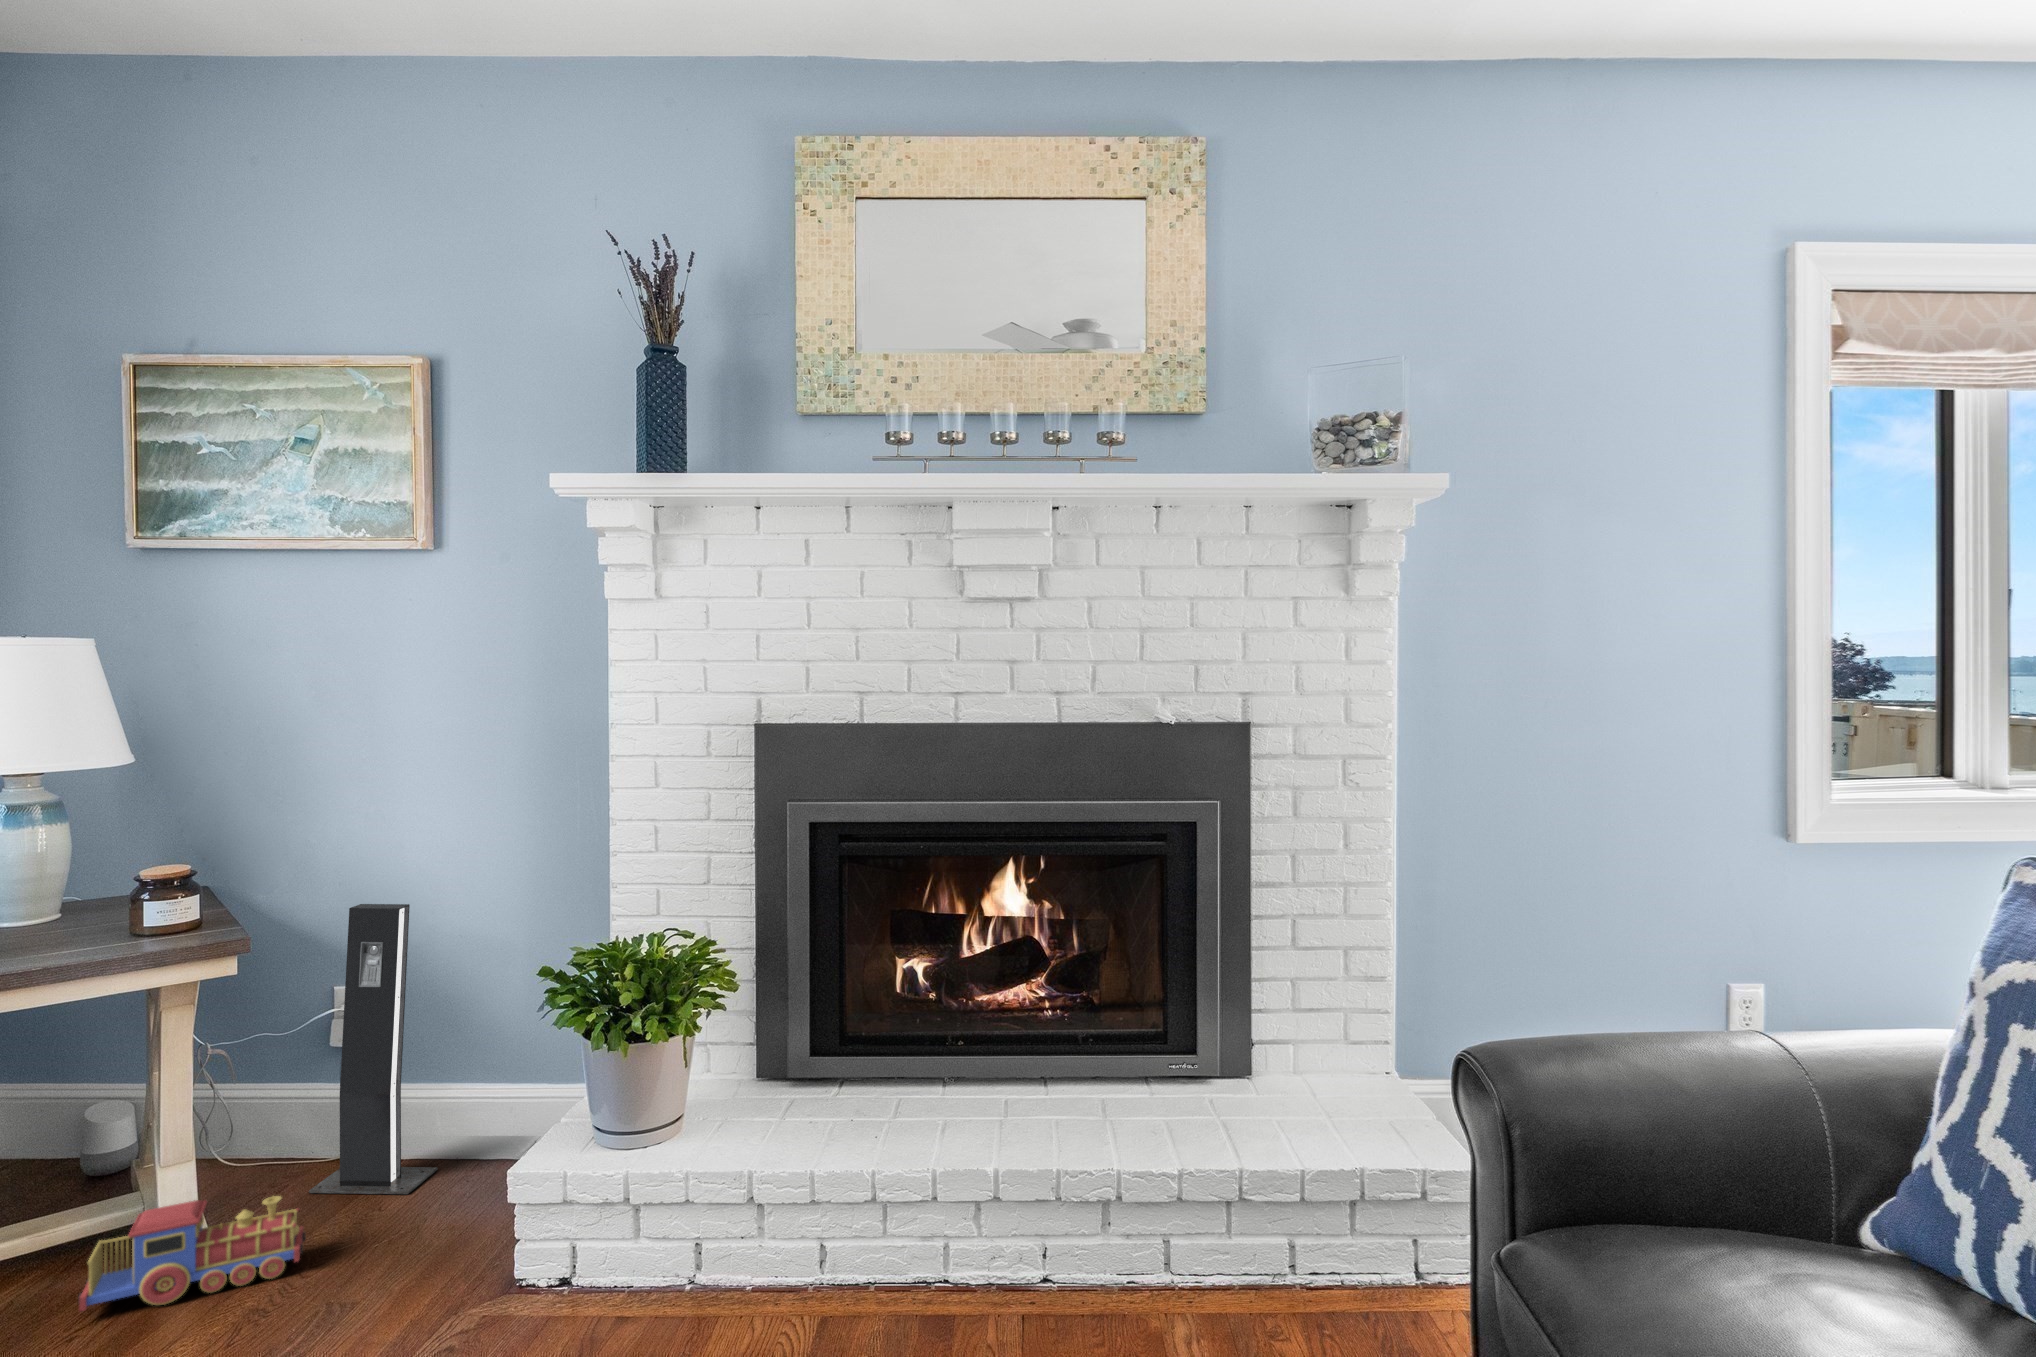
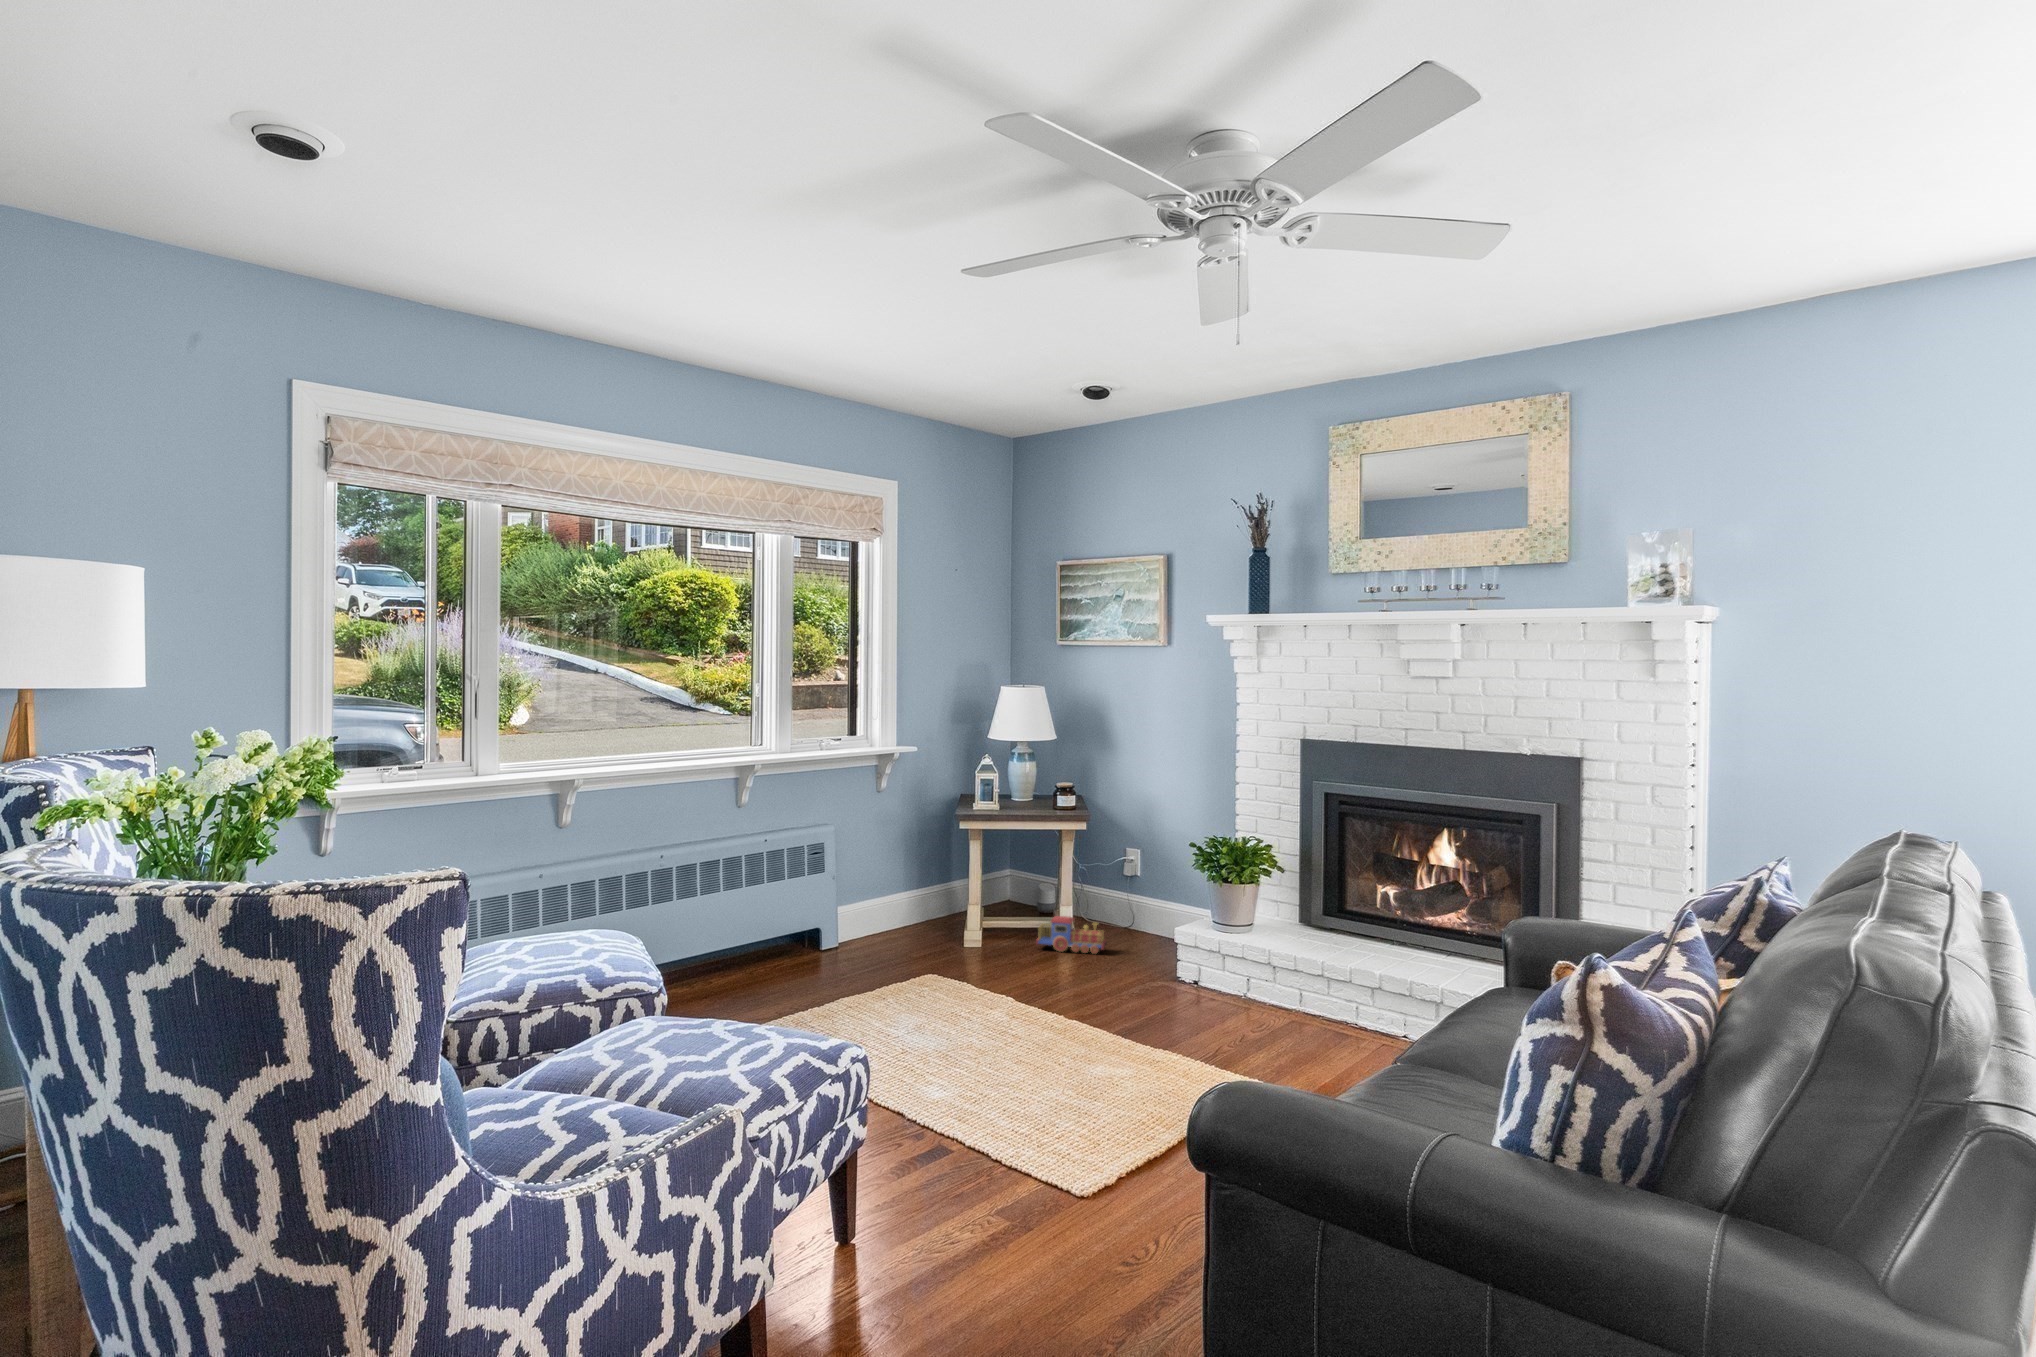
speaker: present [309,904,437,1194] -> none [1112,811,1162,944]

